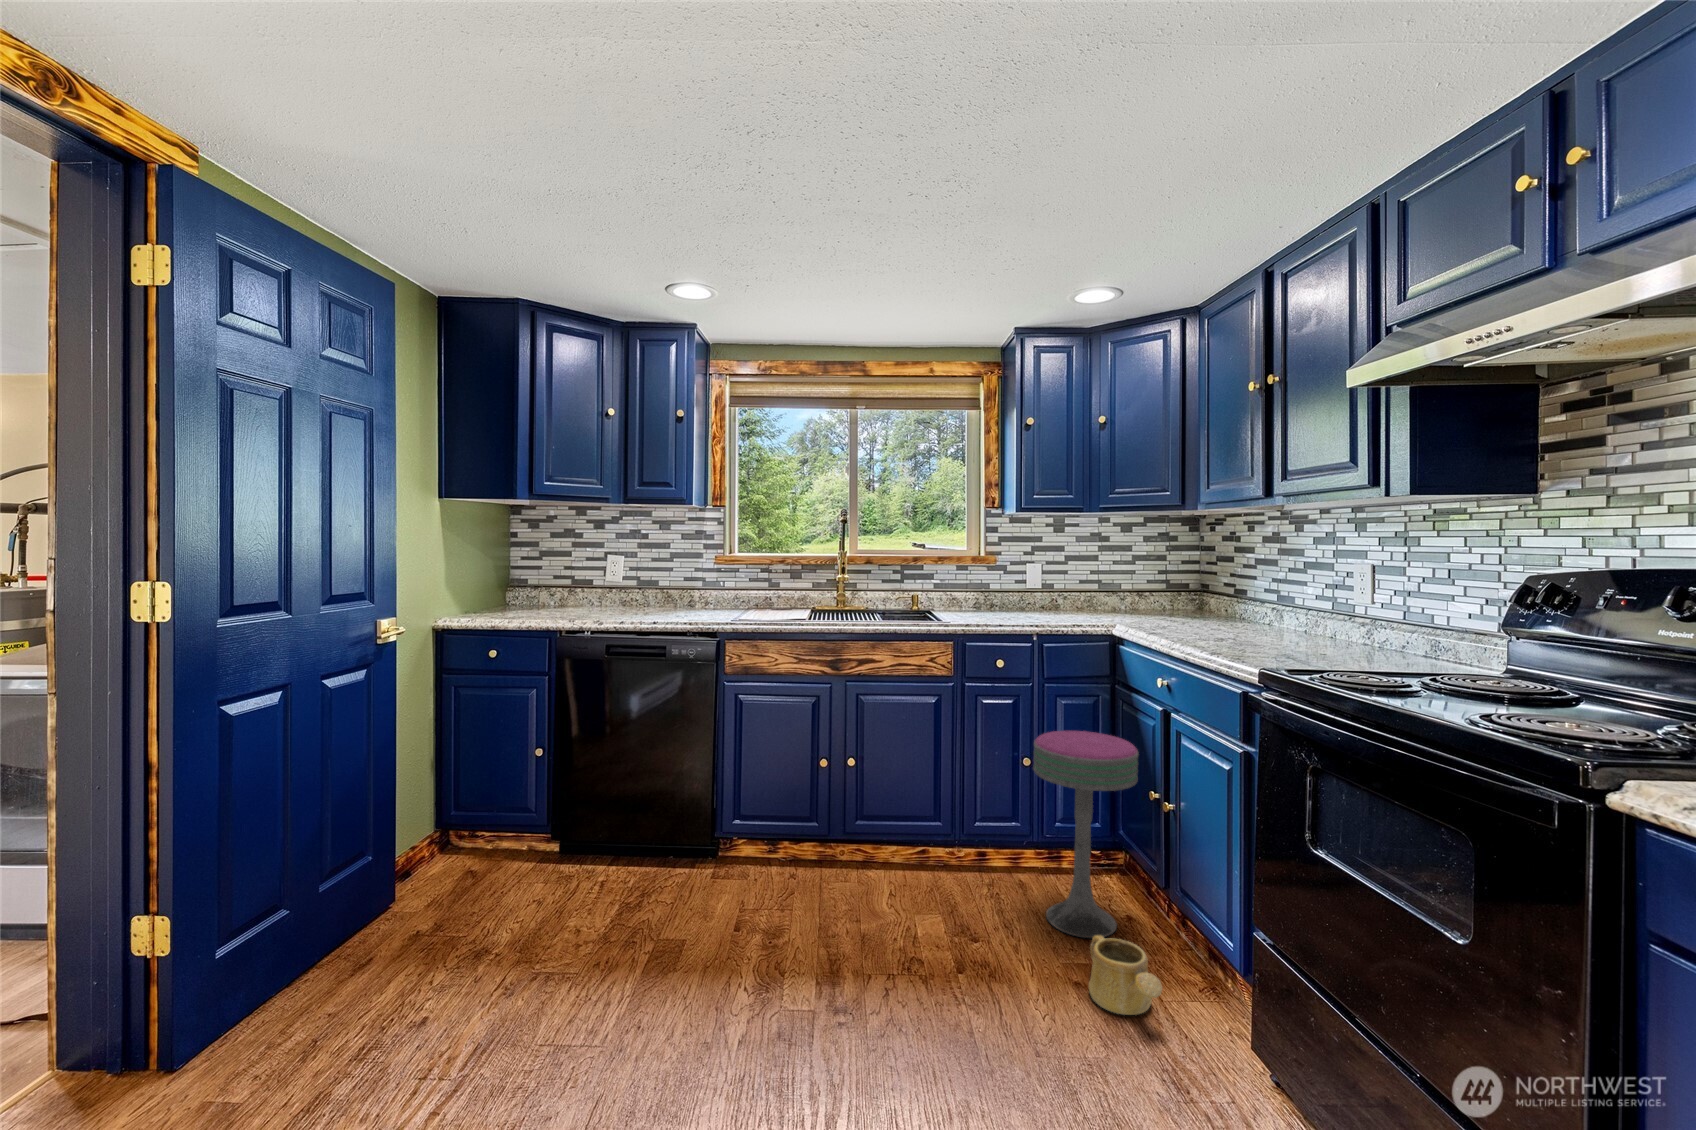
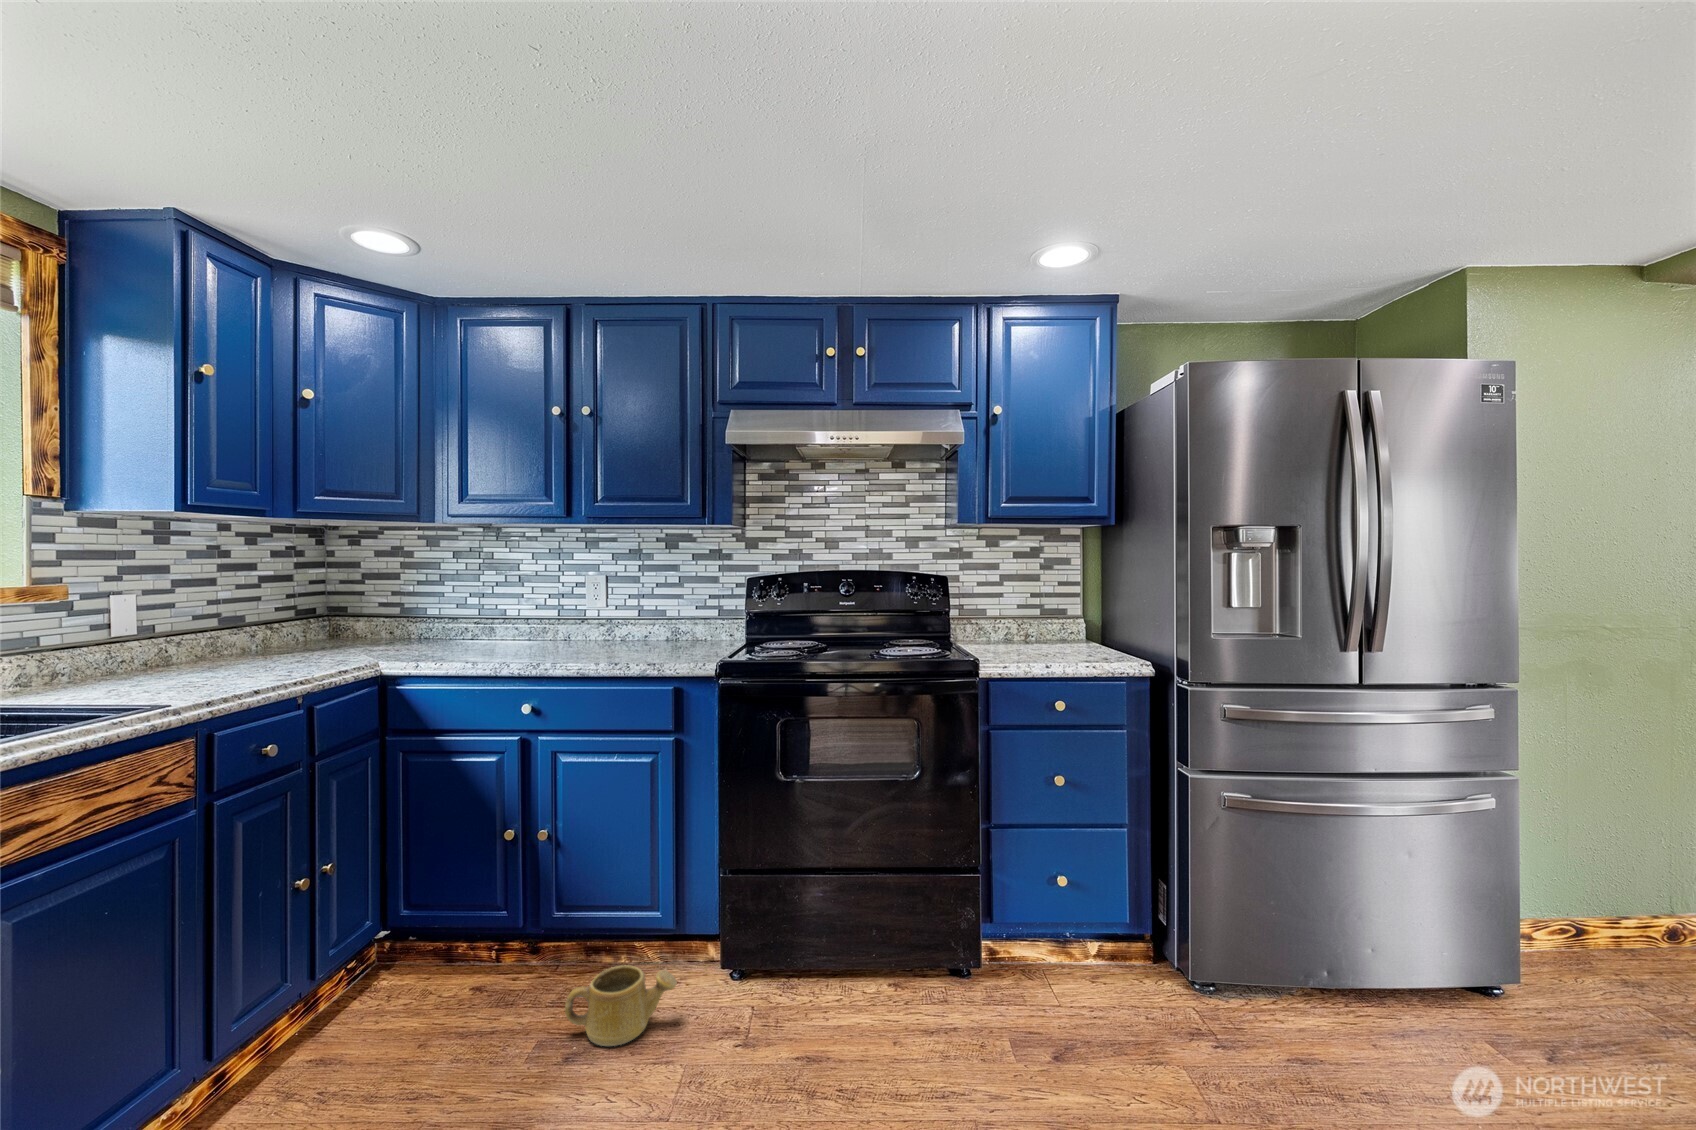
bar stool: present [1033,731,1138,938] -> none [396,786,532,1049]

